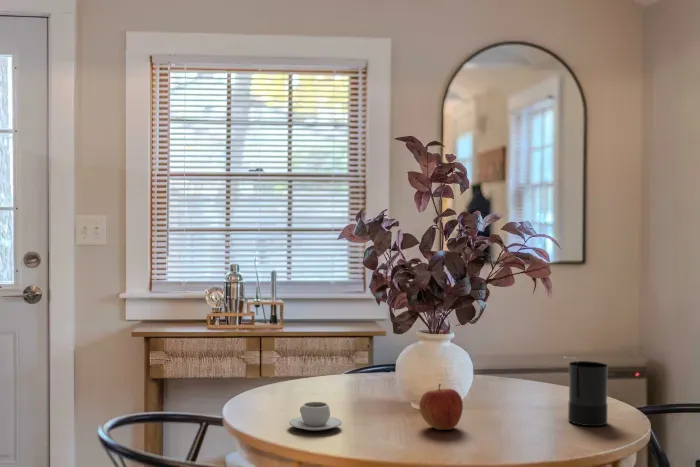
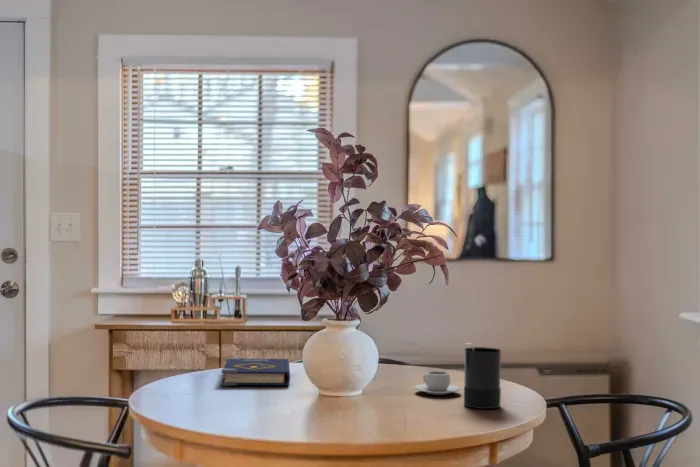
book: none [297,371,375,403] -> present [221,358,290,386]
apple: present [419,384,463,430] -> none [314,365,355,409]
teacup: present [289,402,342,431] -> present [415,371,460,395]

